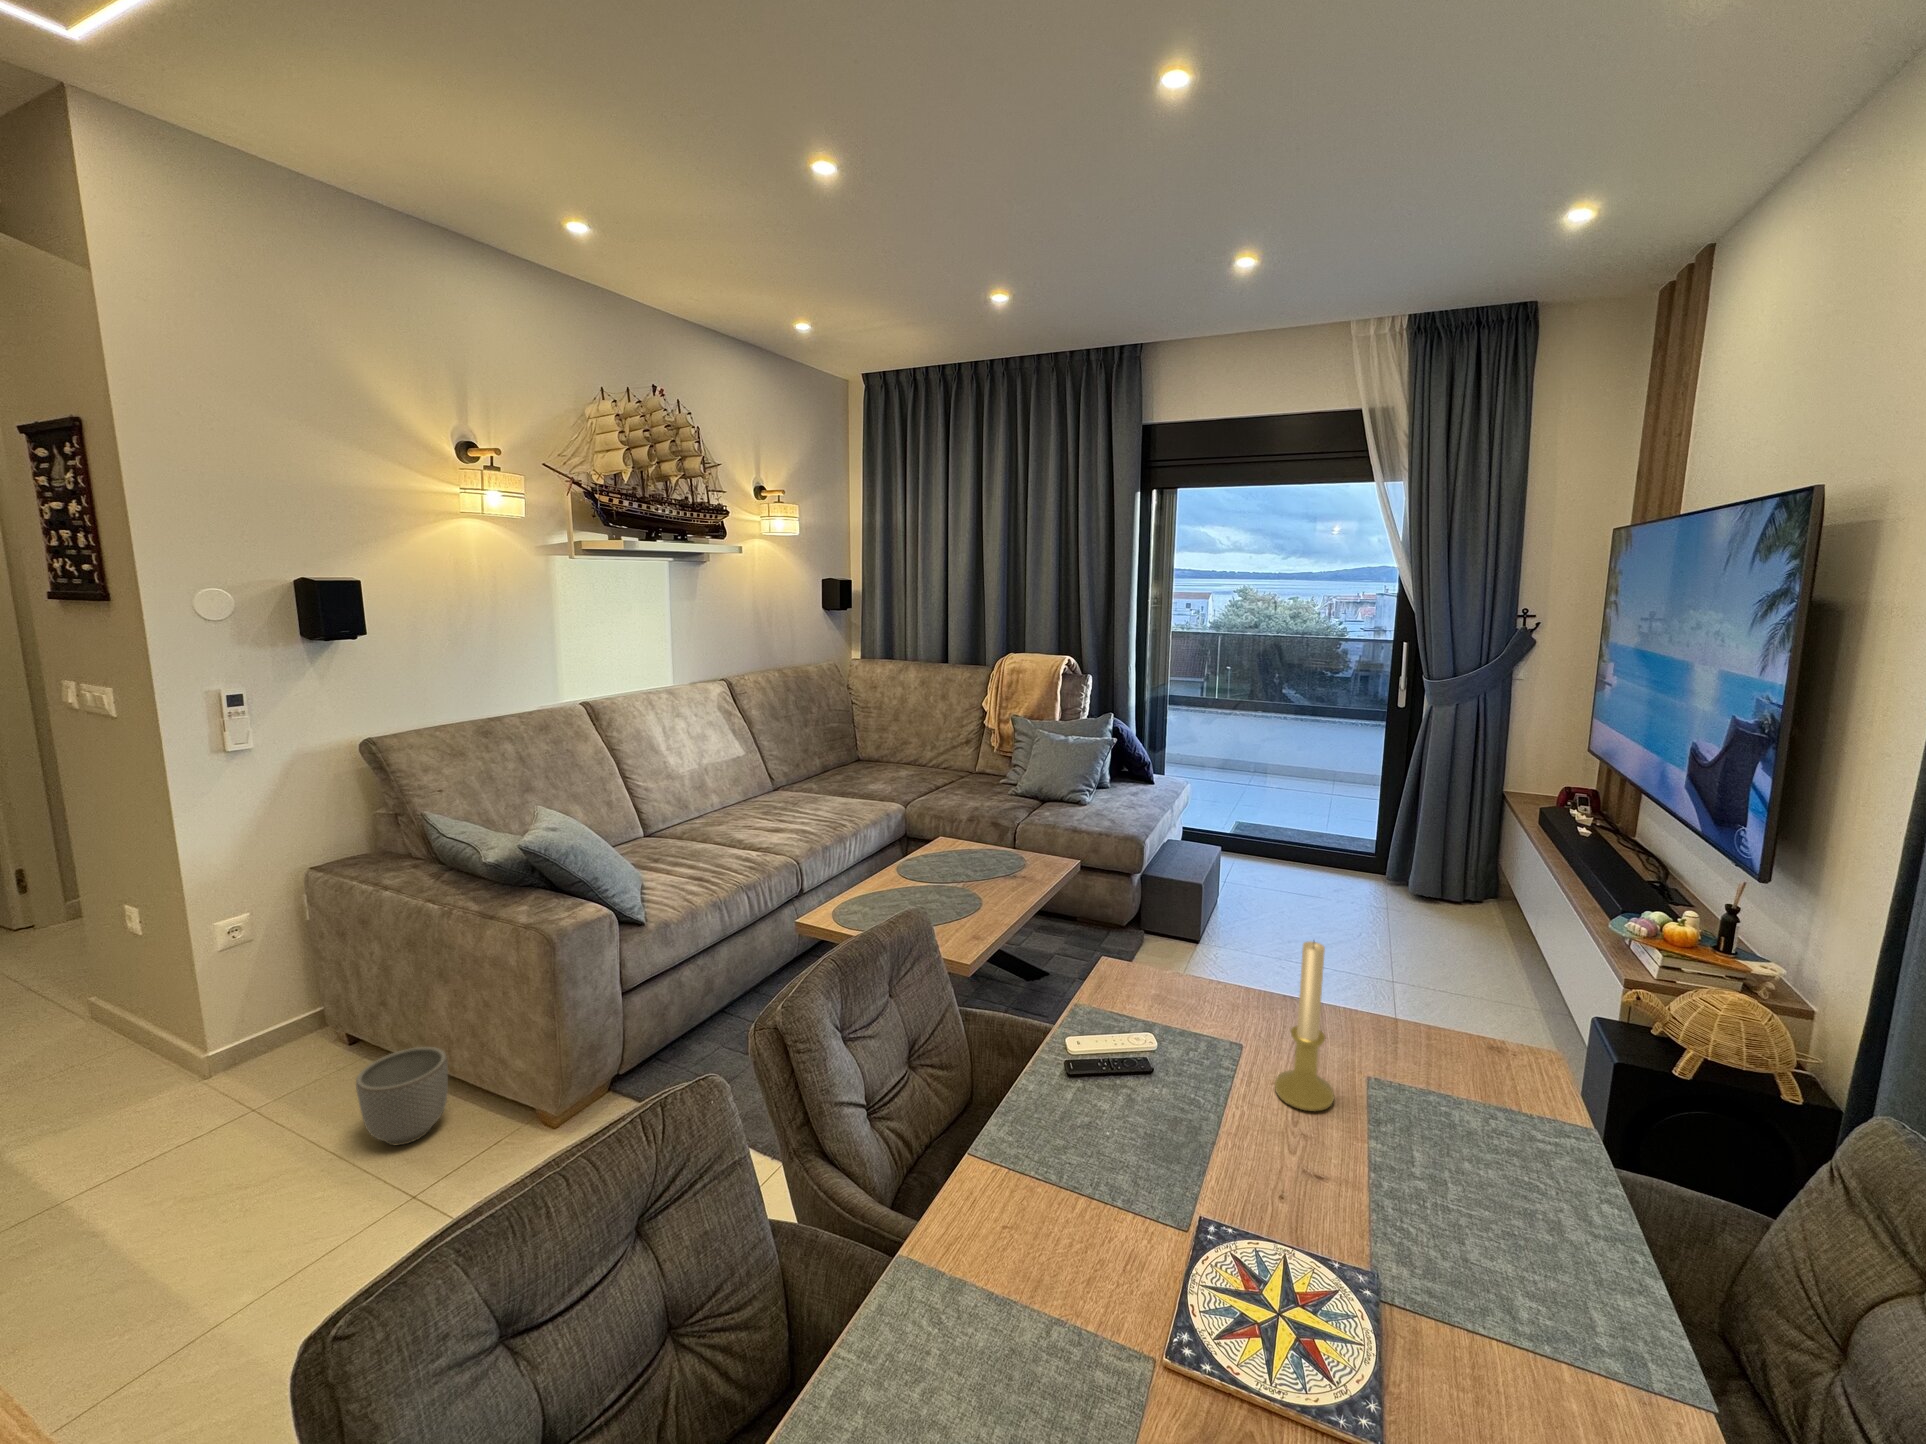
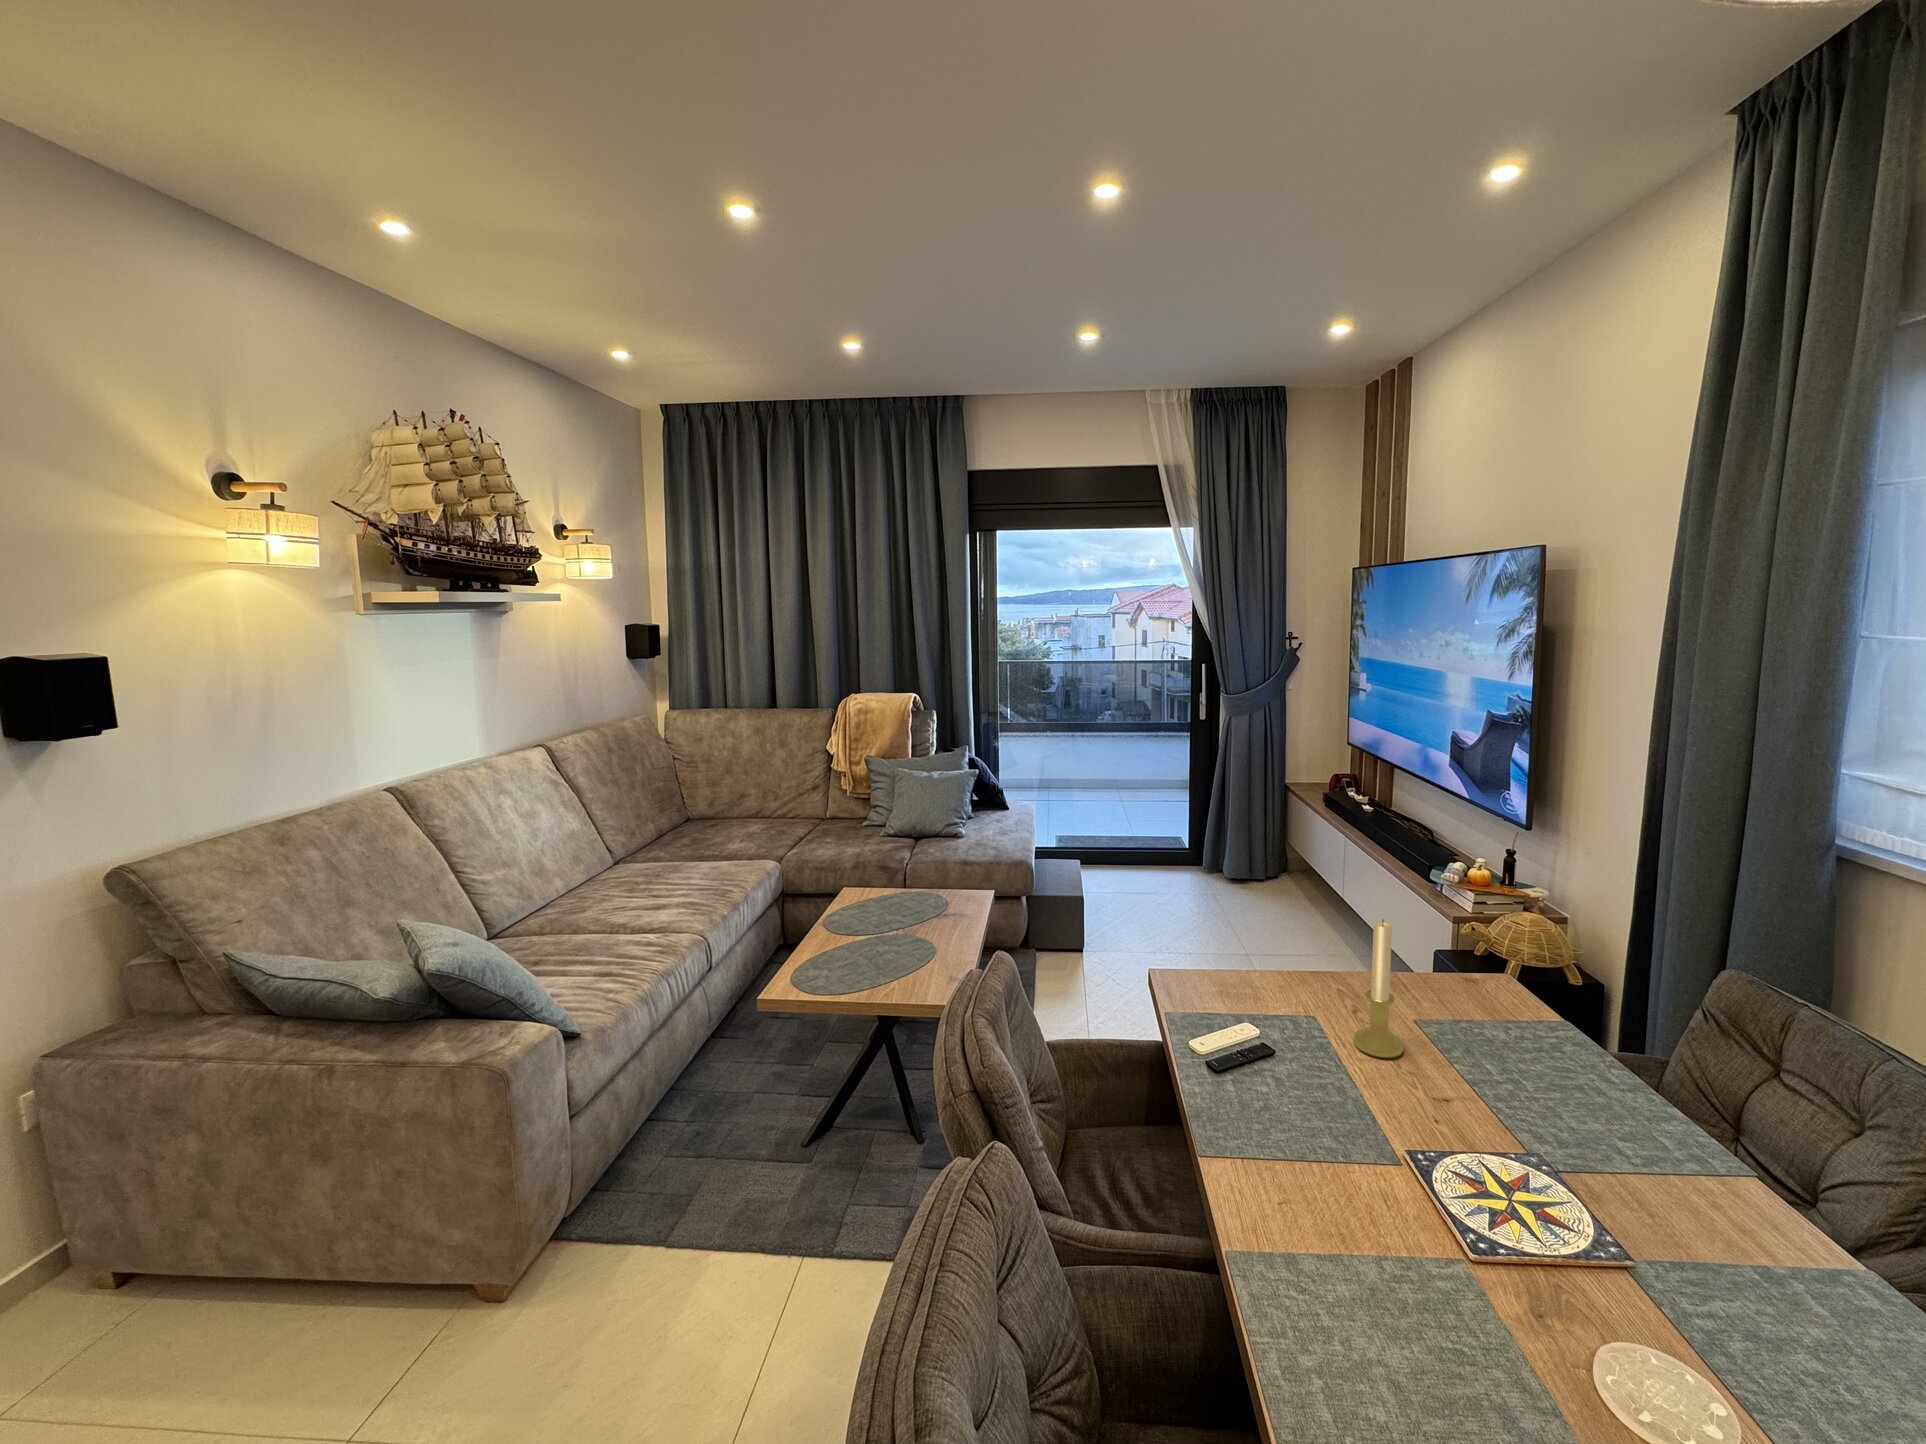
planter: present [356,1047,448,1145] -> none [220,1239,346,1379]

